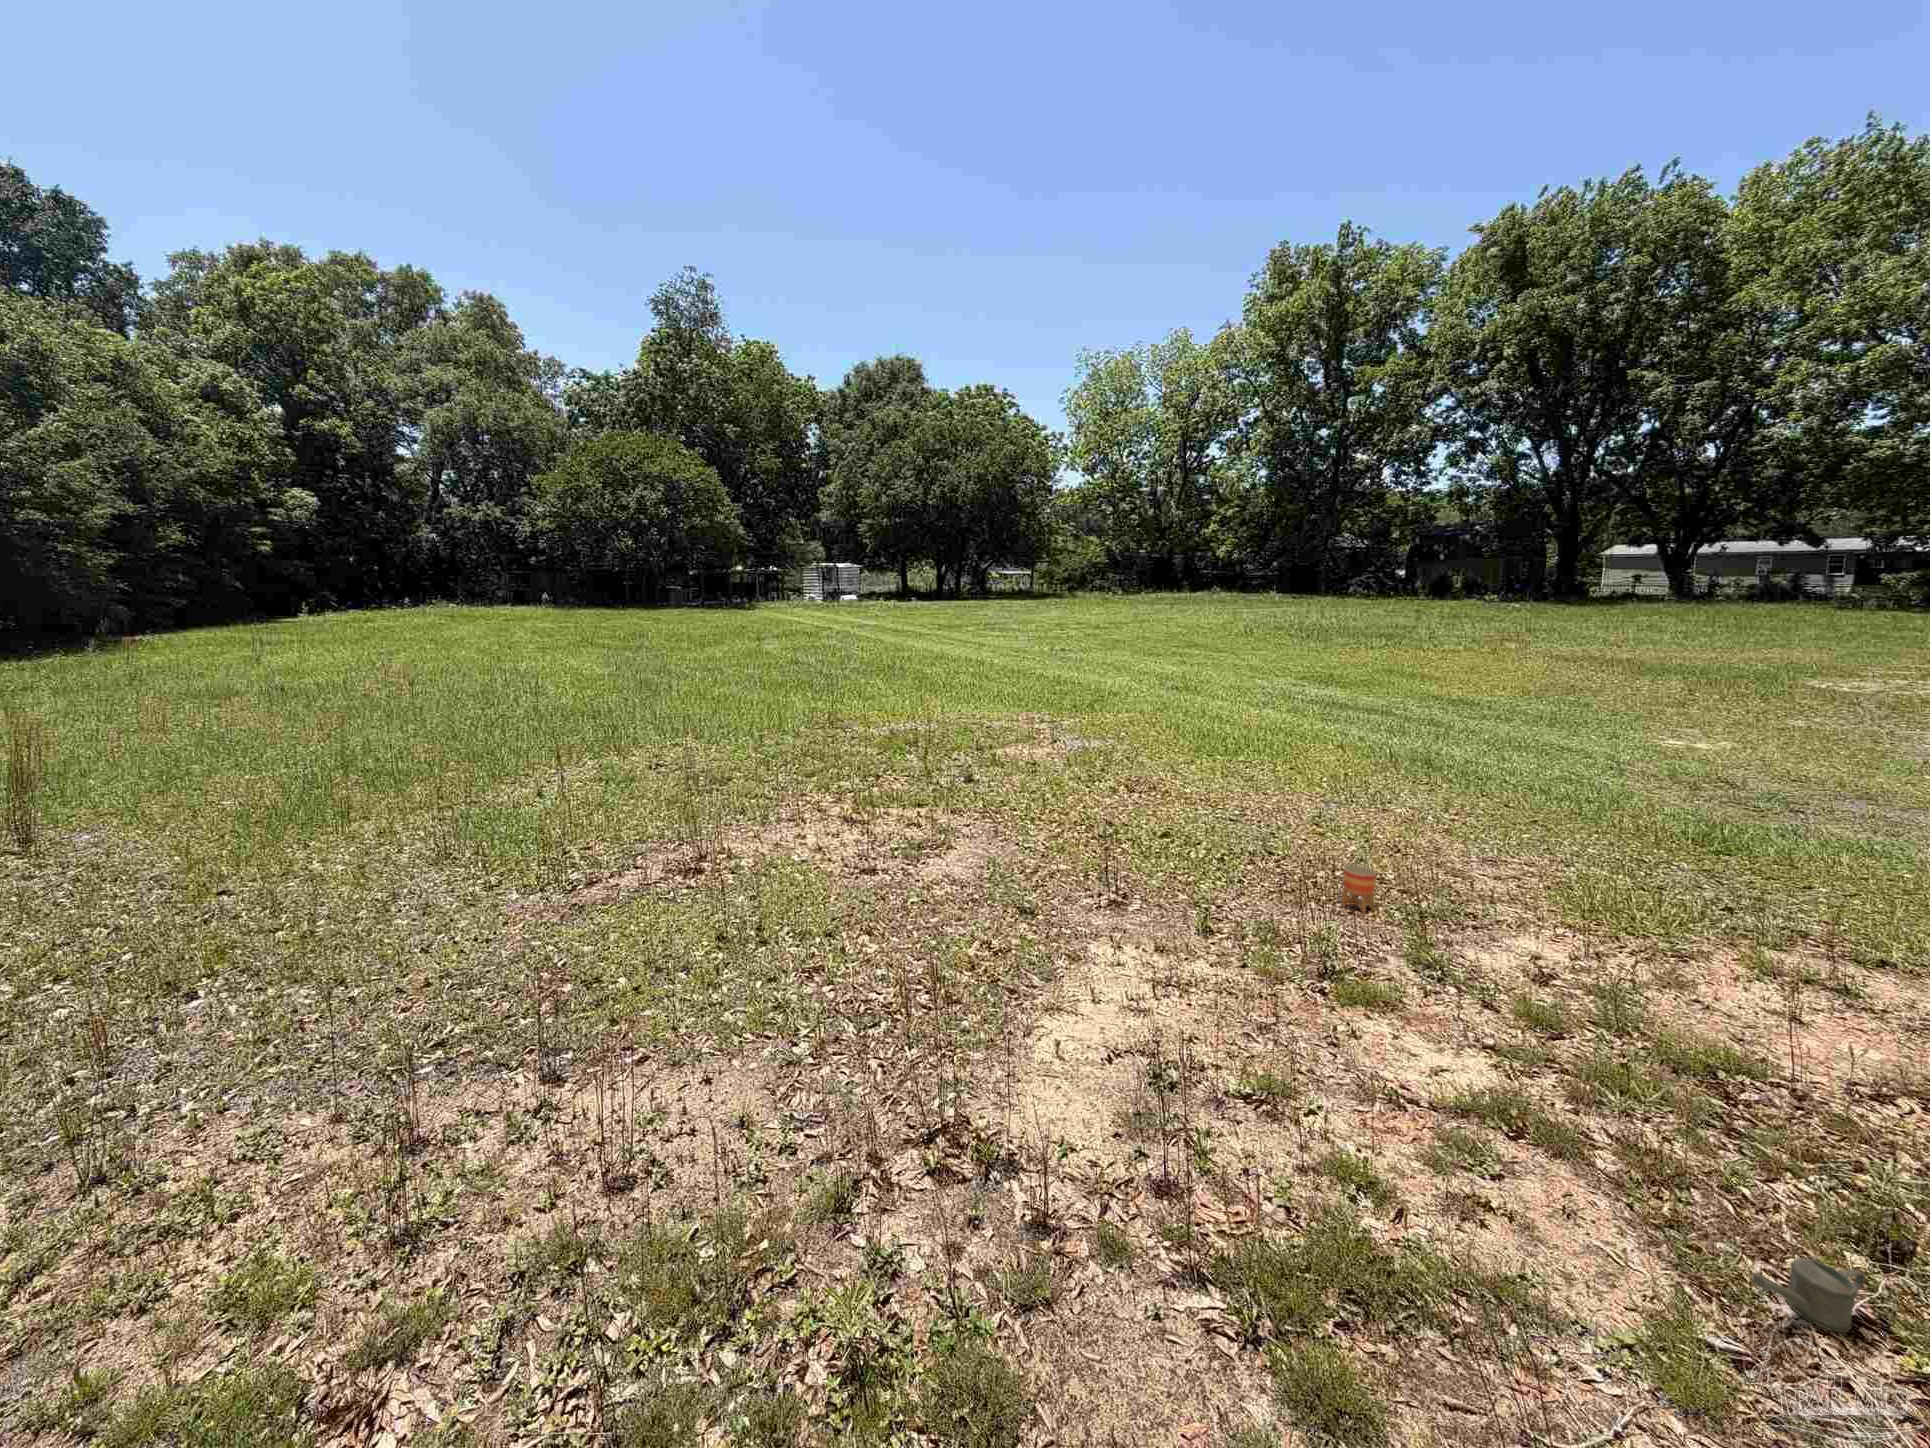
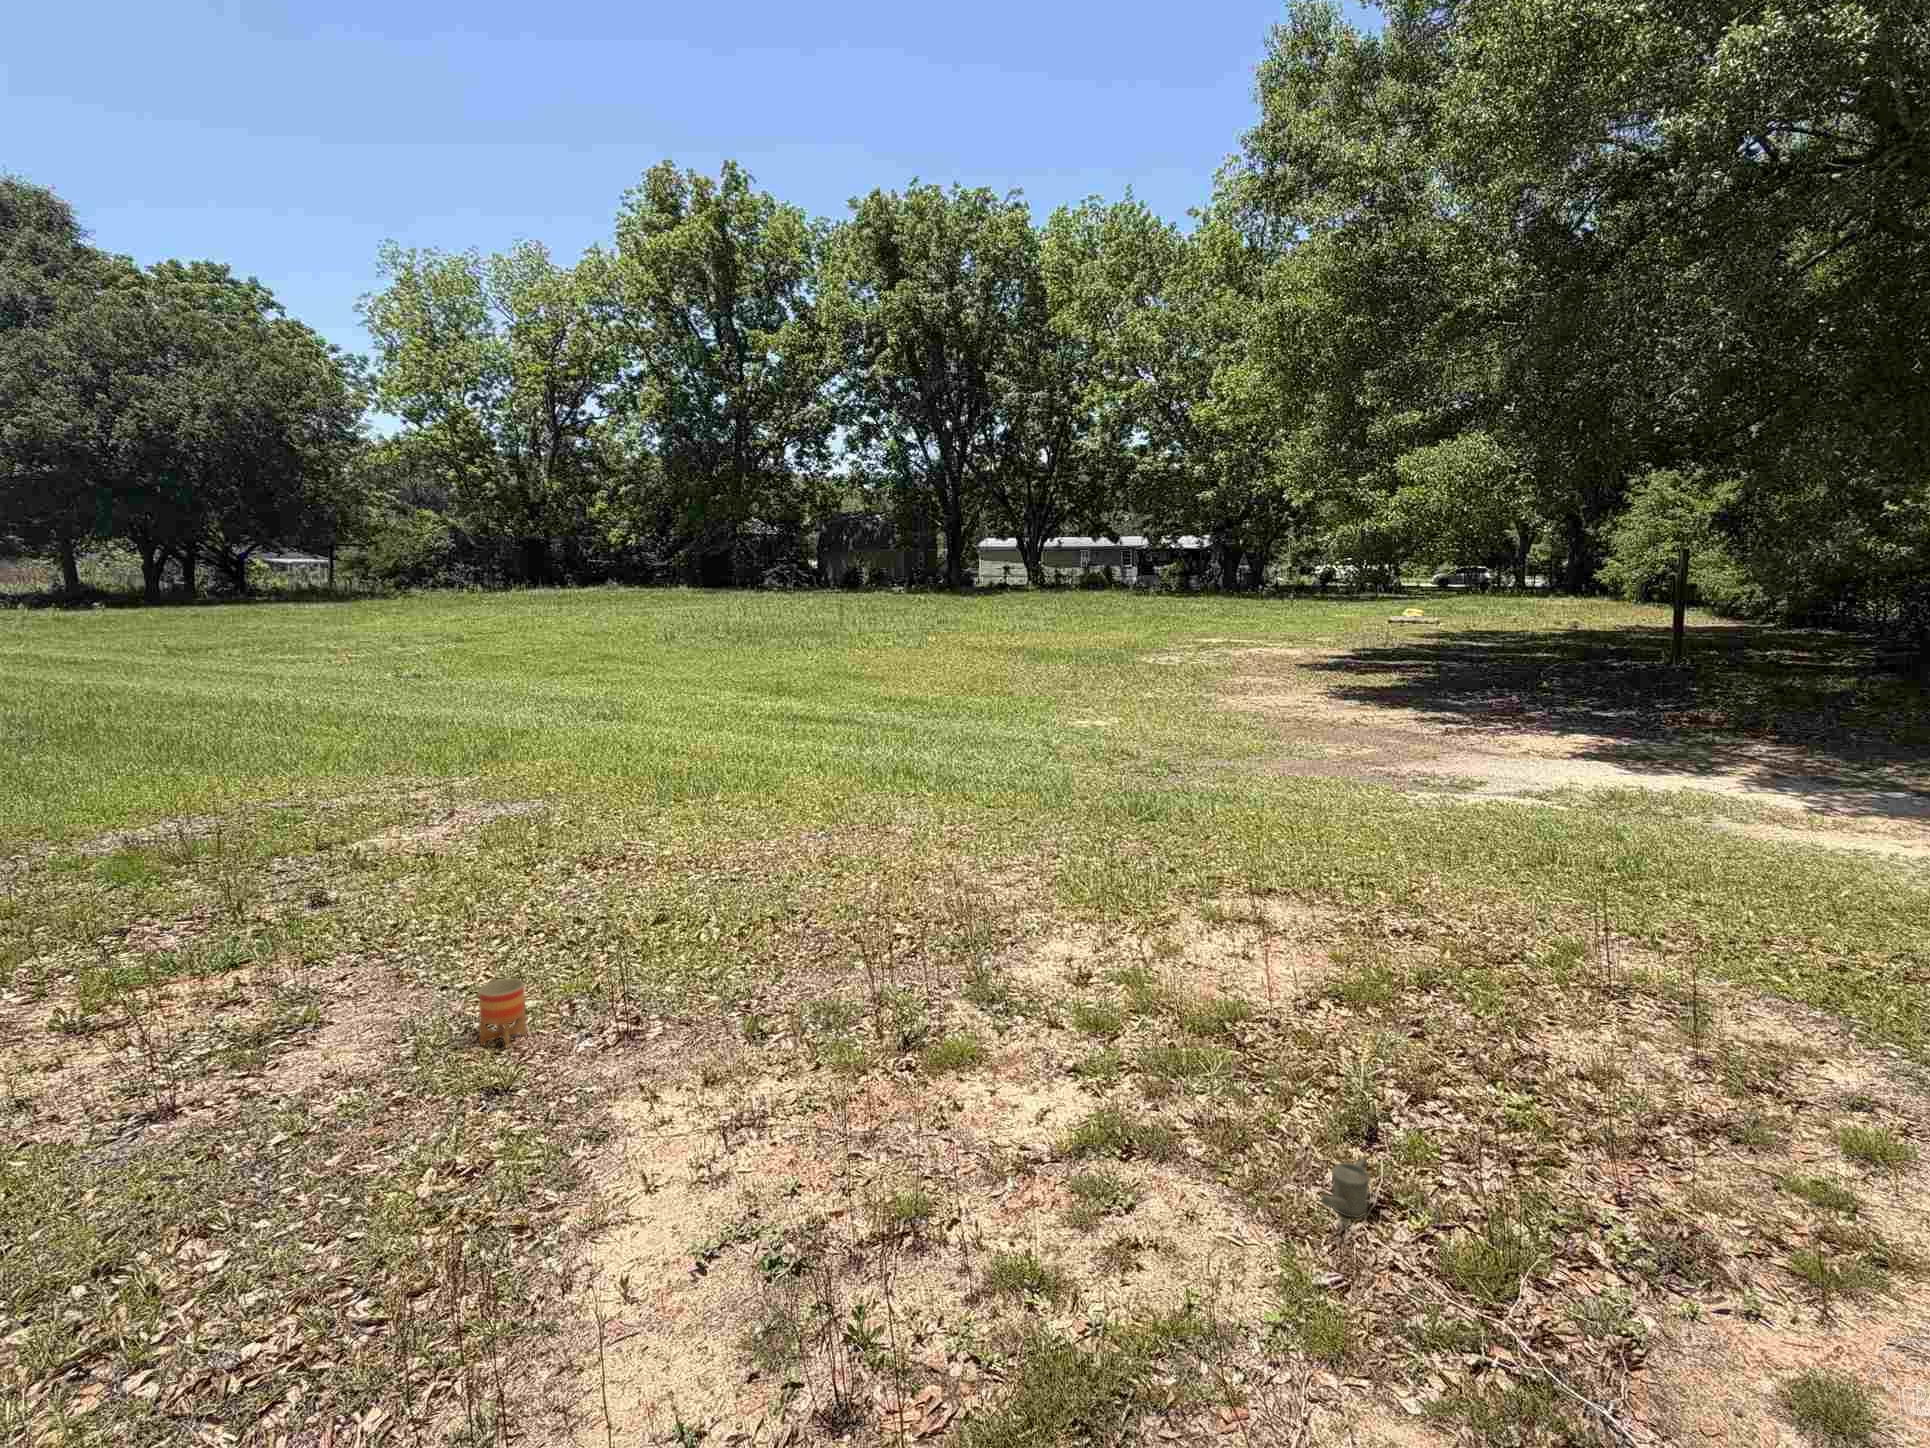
planter: present [1342,865,1377,913] -> present [479,978,527,1048]

